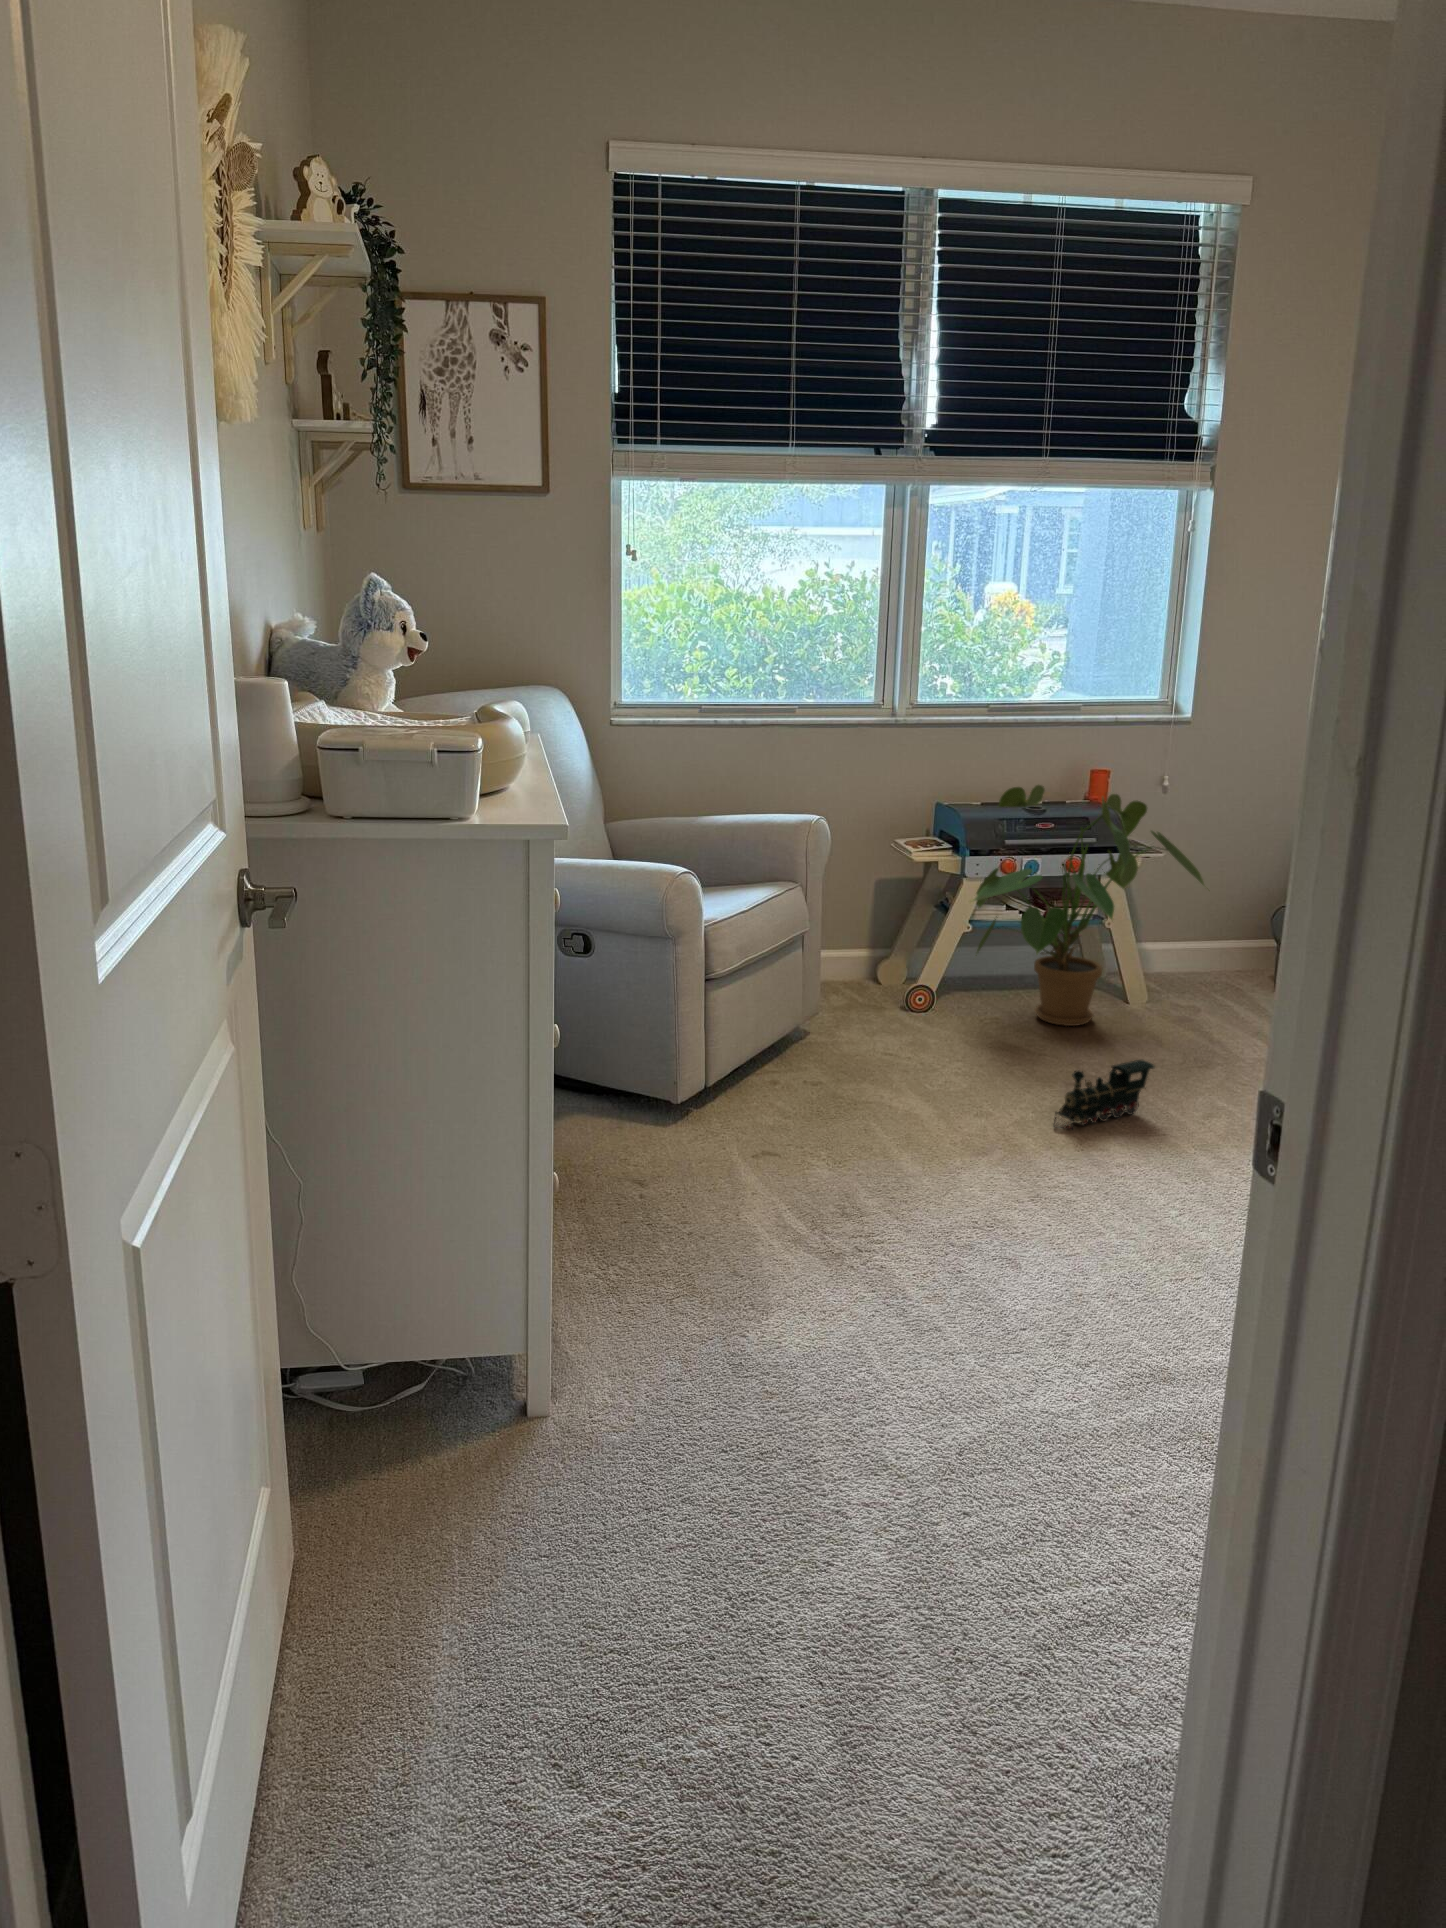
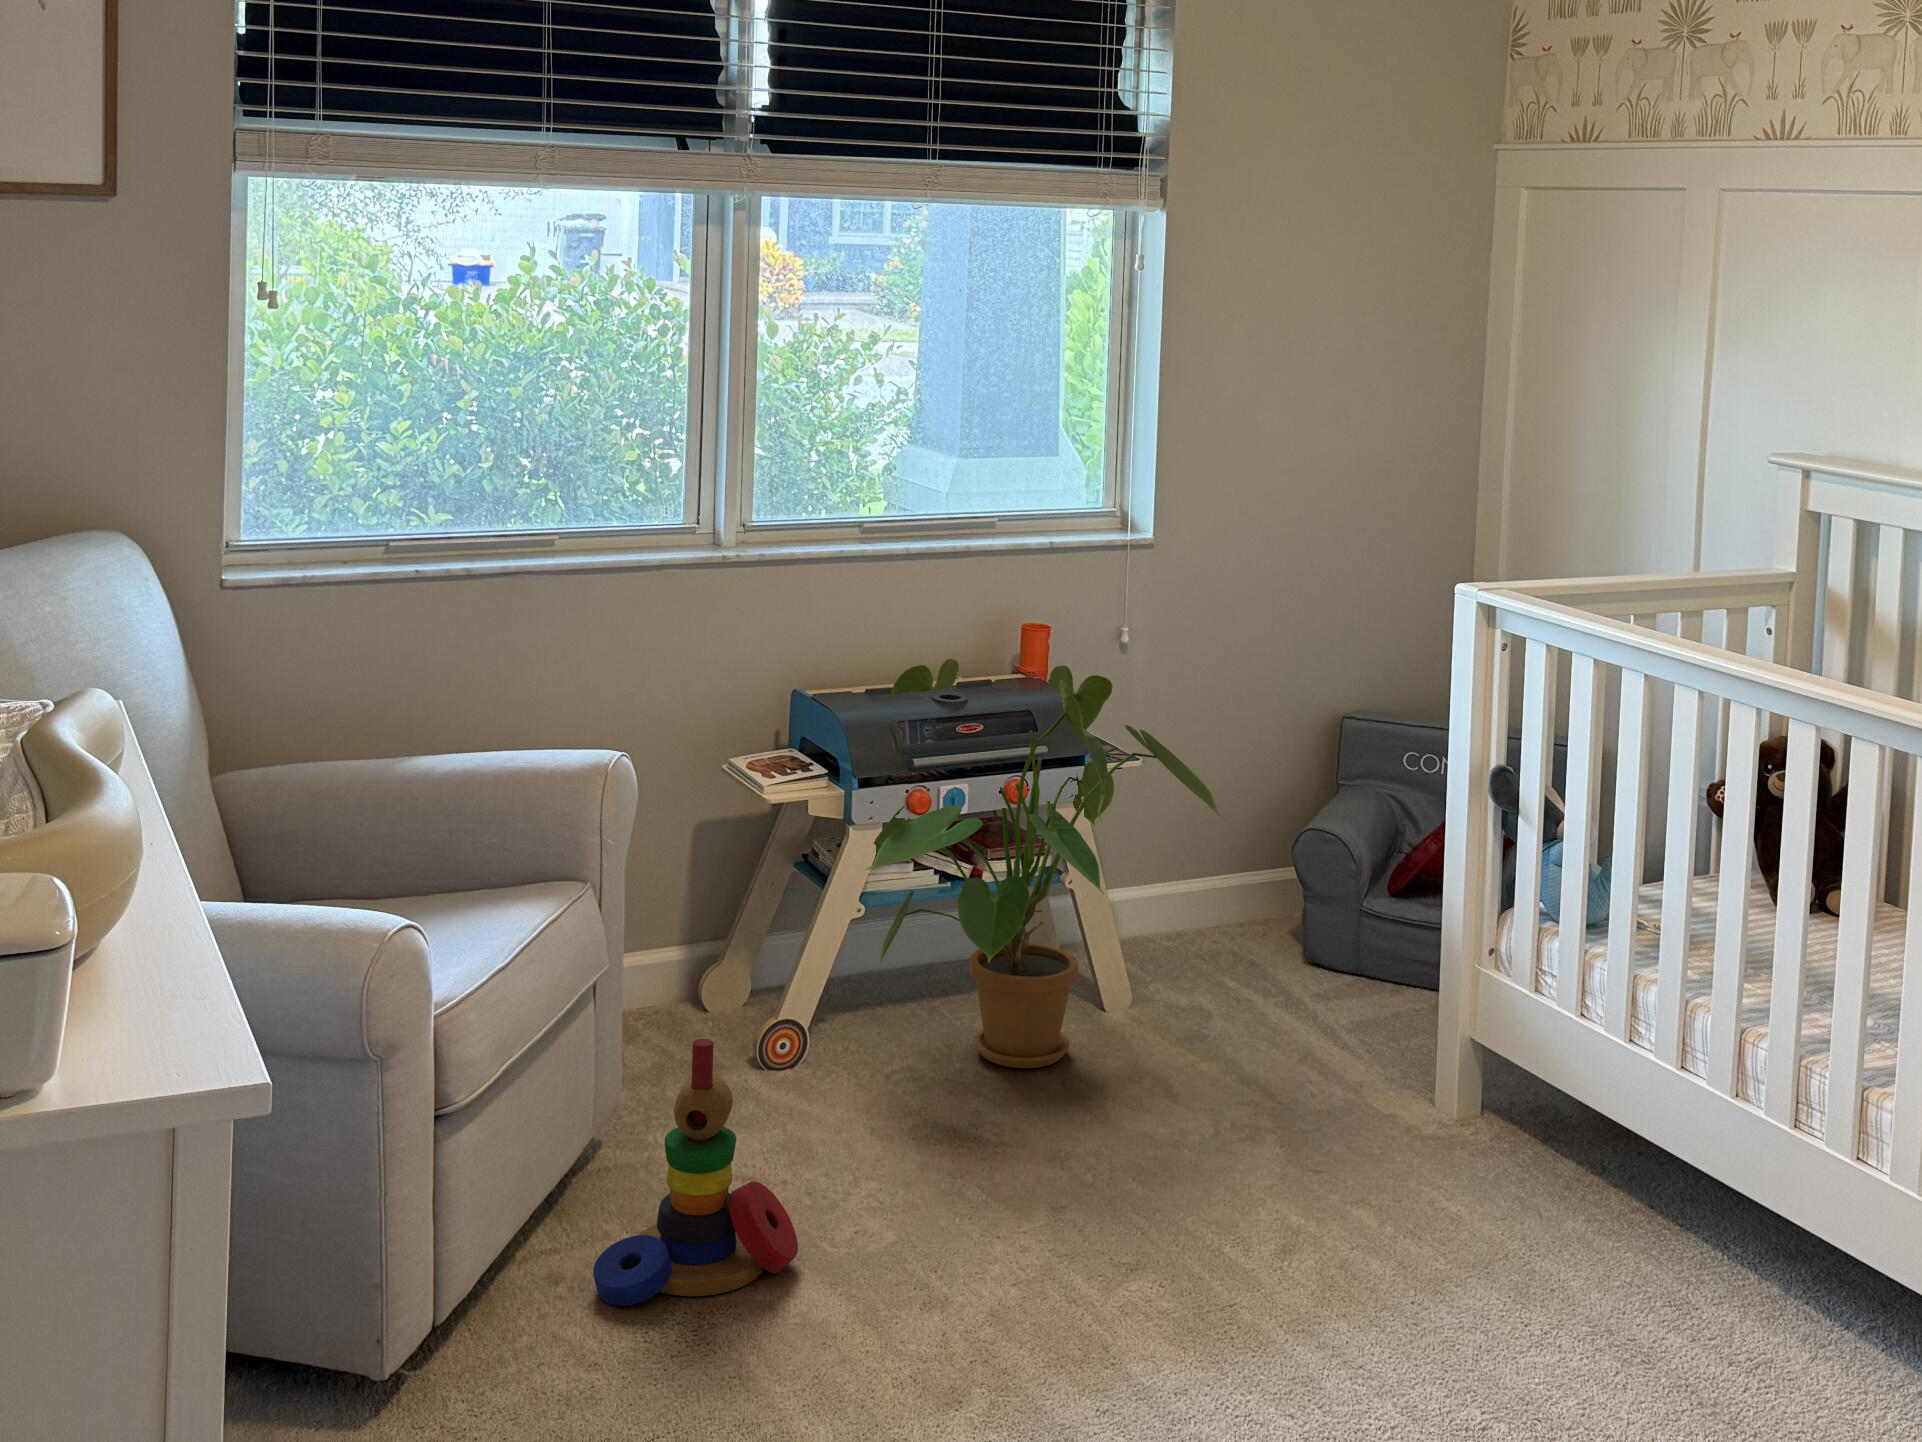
stacking toy: none [788,968,902,1100] -> present [593,1039,798,1306]
toy train: present [1054,1060,1155,1129] -> none [1070,1149,1218,1305]

